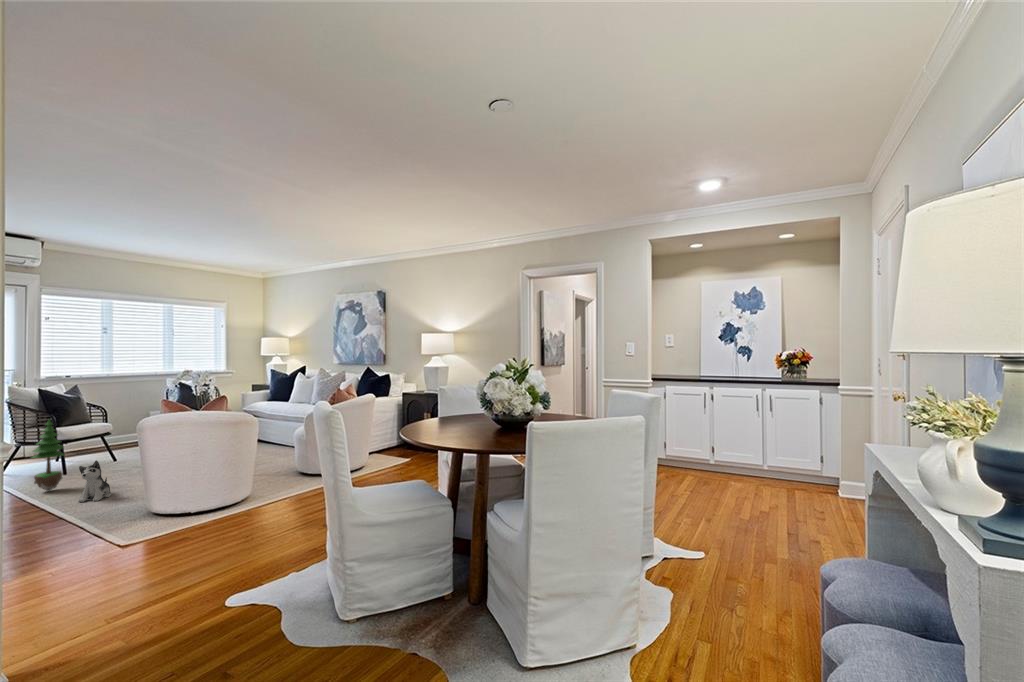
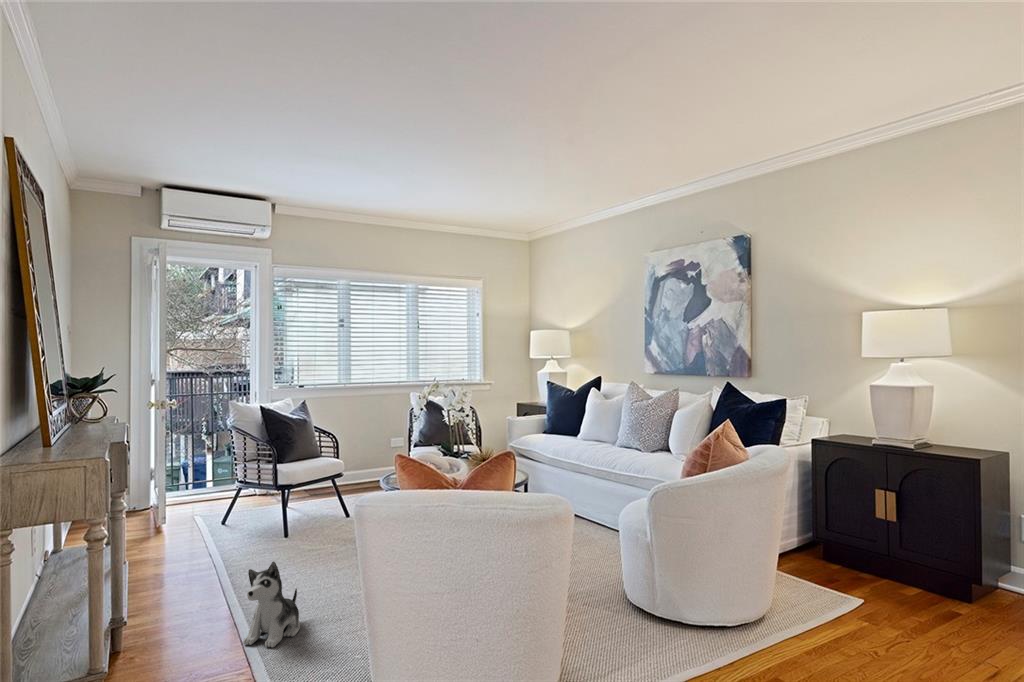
potted tree: present [32,420,64,491] -> none [199,465,250,592]

